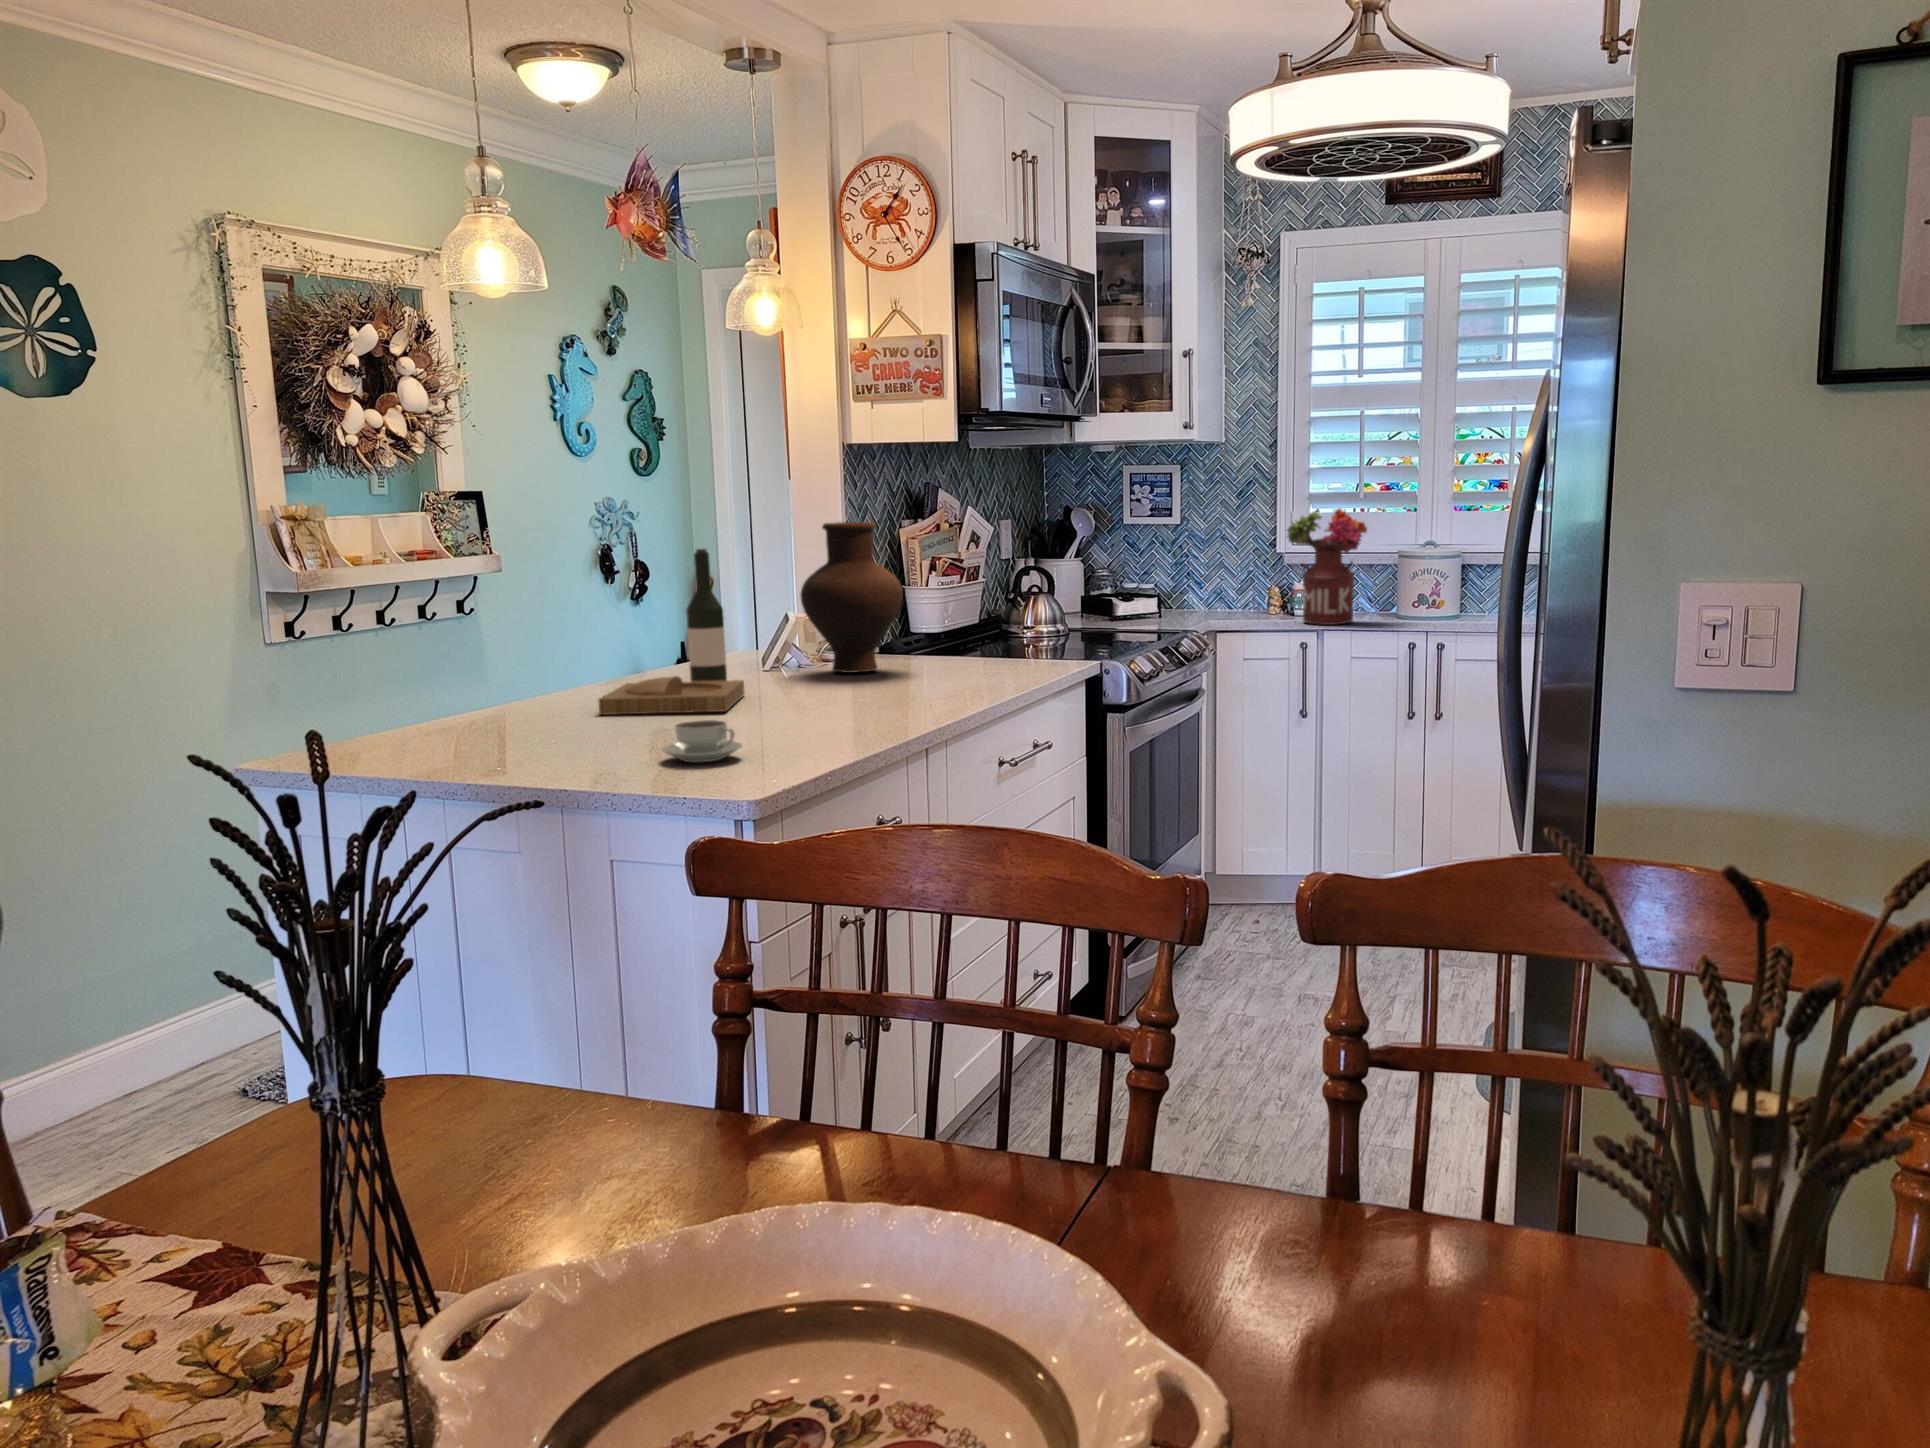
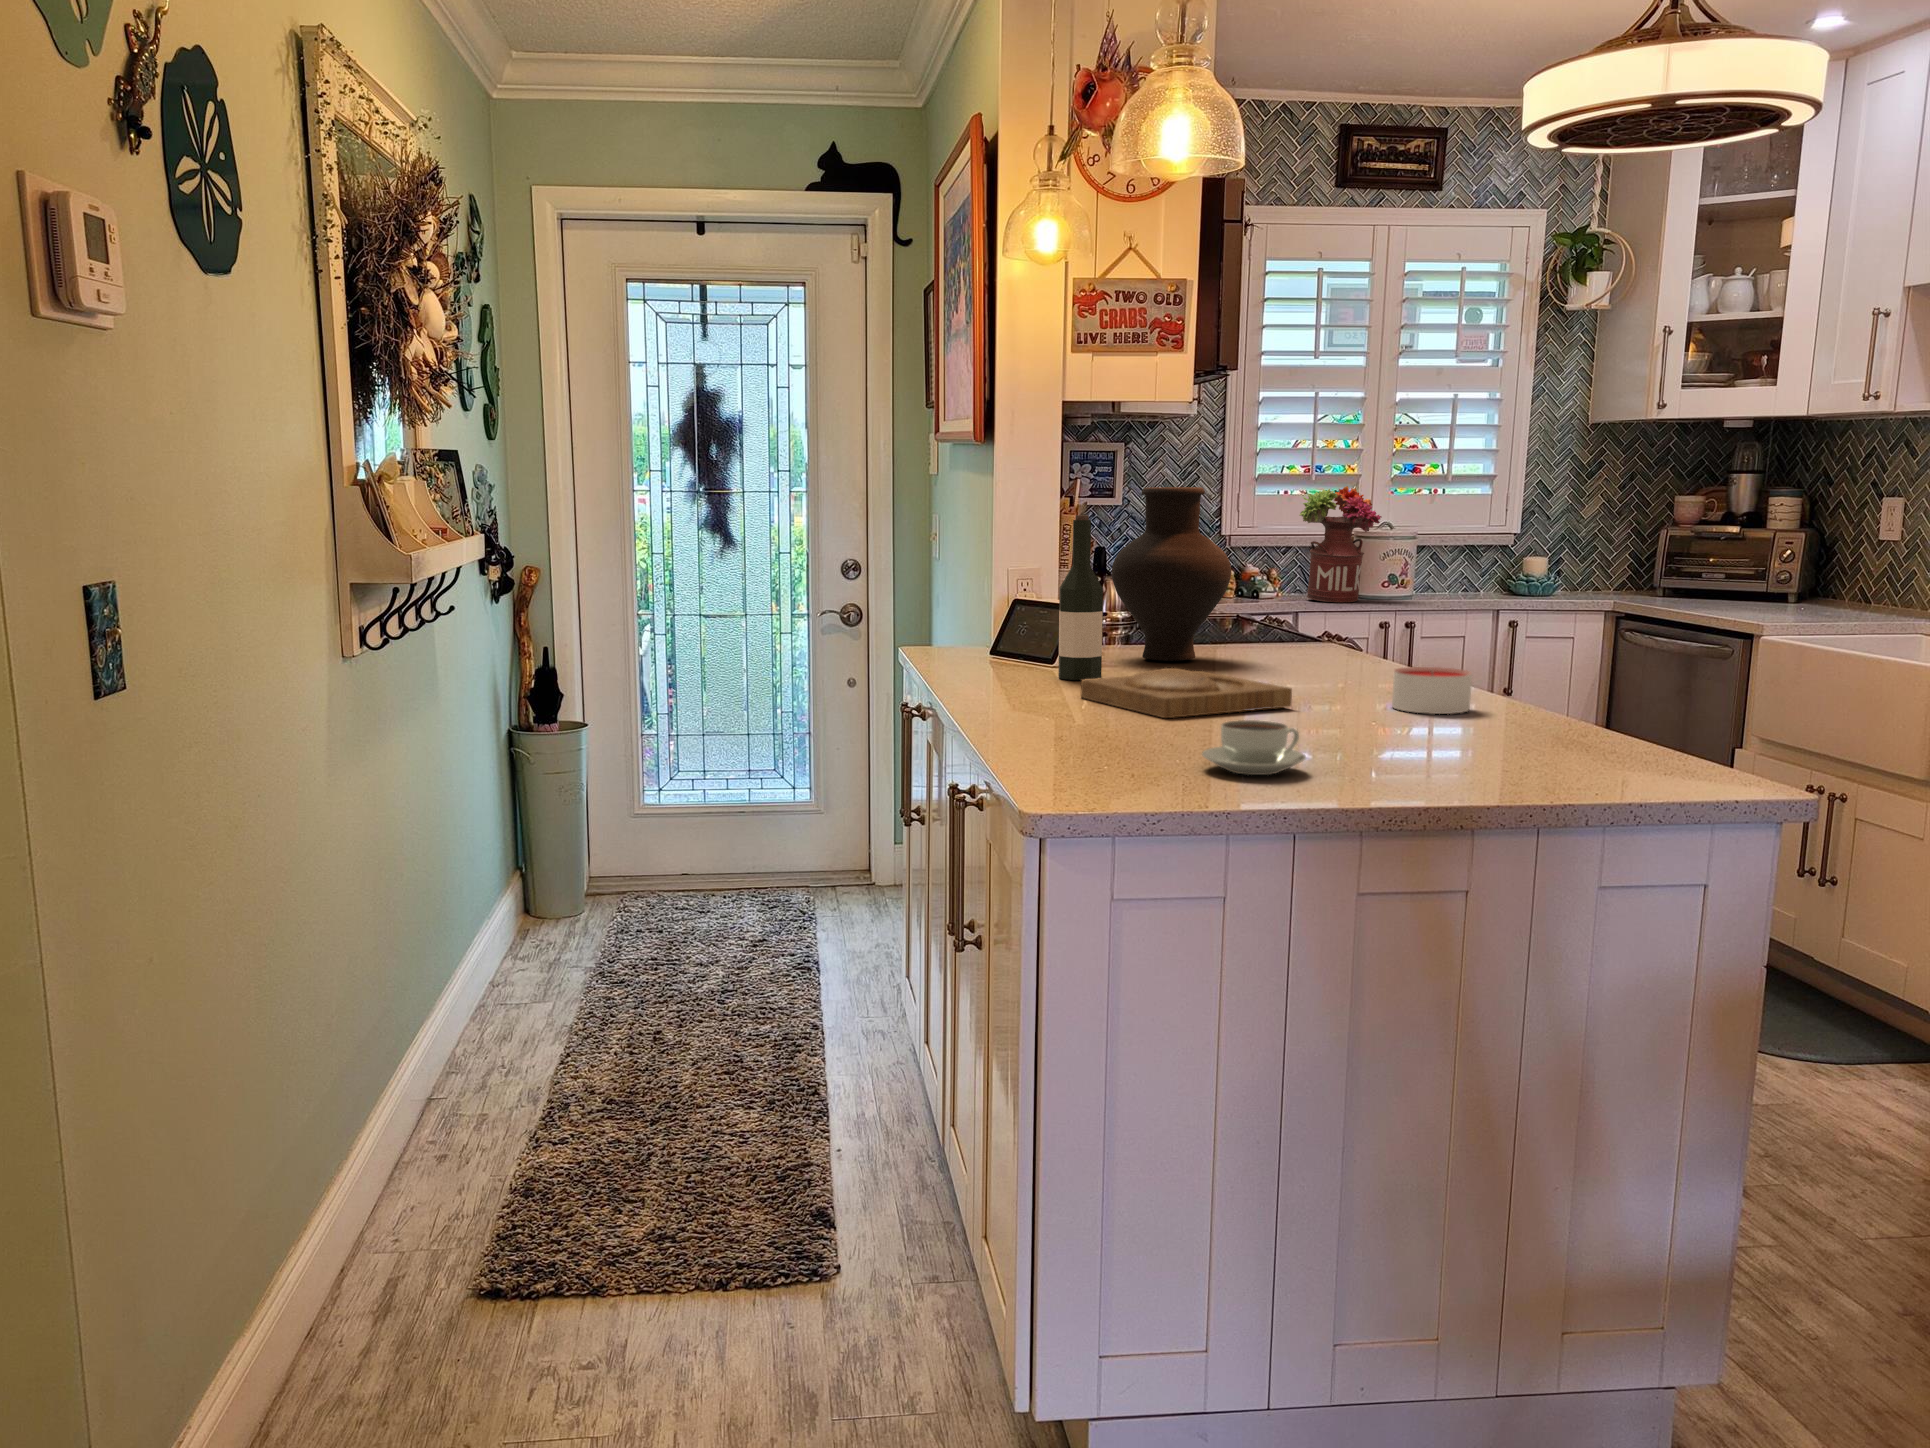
candle: none [794,683,858,723] -> present [1392,667,1472,714]
coffee cup: present [662,720,742,762] -> present [1202,720,1306,775]

